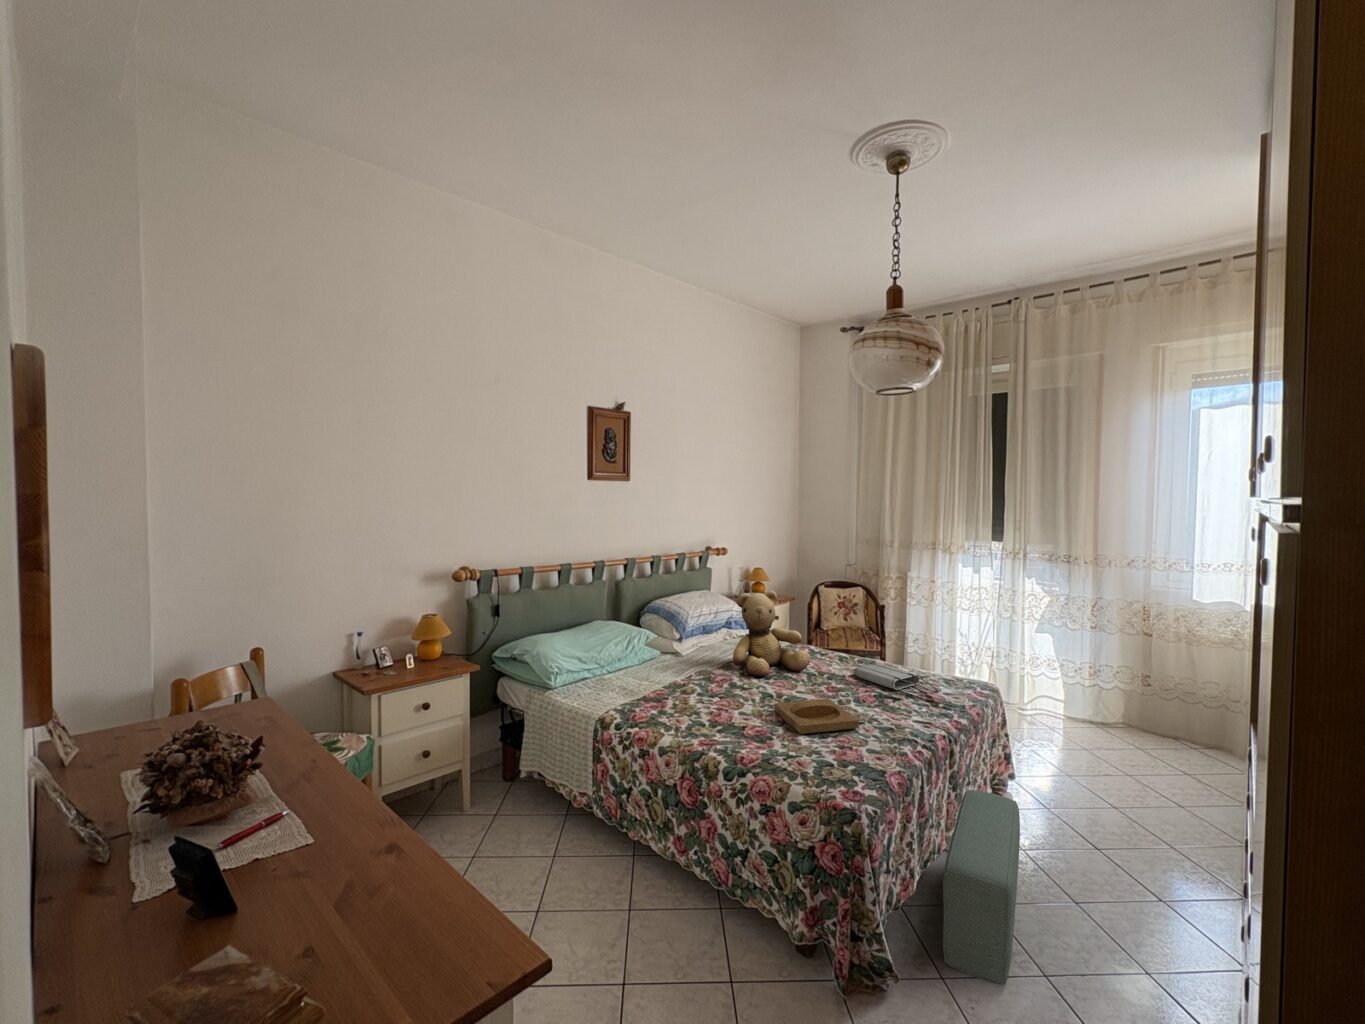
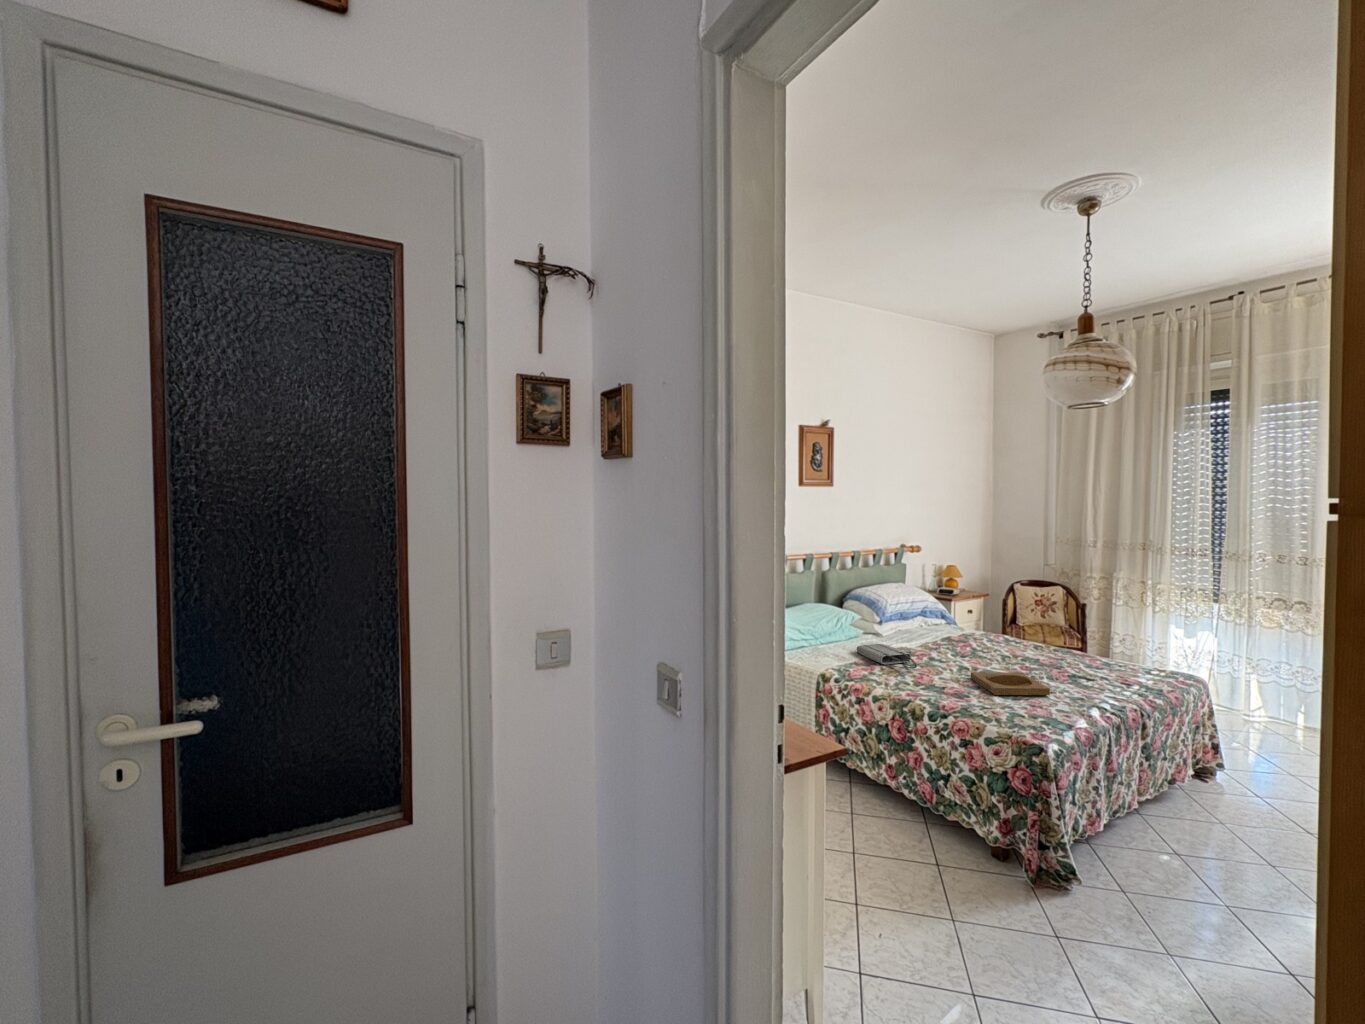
teddy bear: present [733,590,810,677] -> none [931,581,1004,654]
tote bag: present [854,663,939,693] -> present [857,644,917,668]
pouf: present [943,790,1020,985] -> none [1127,760,1213,908]

